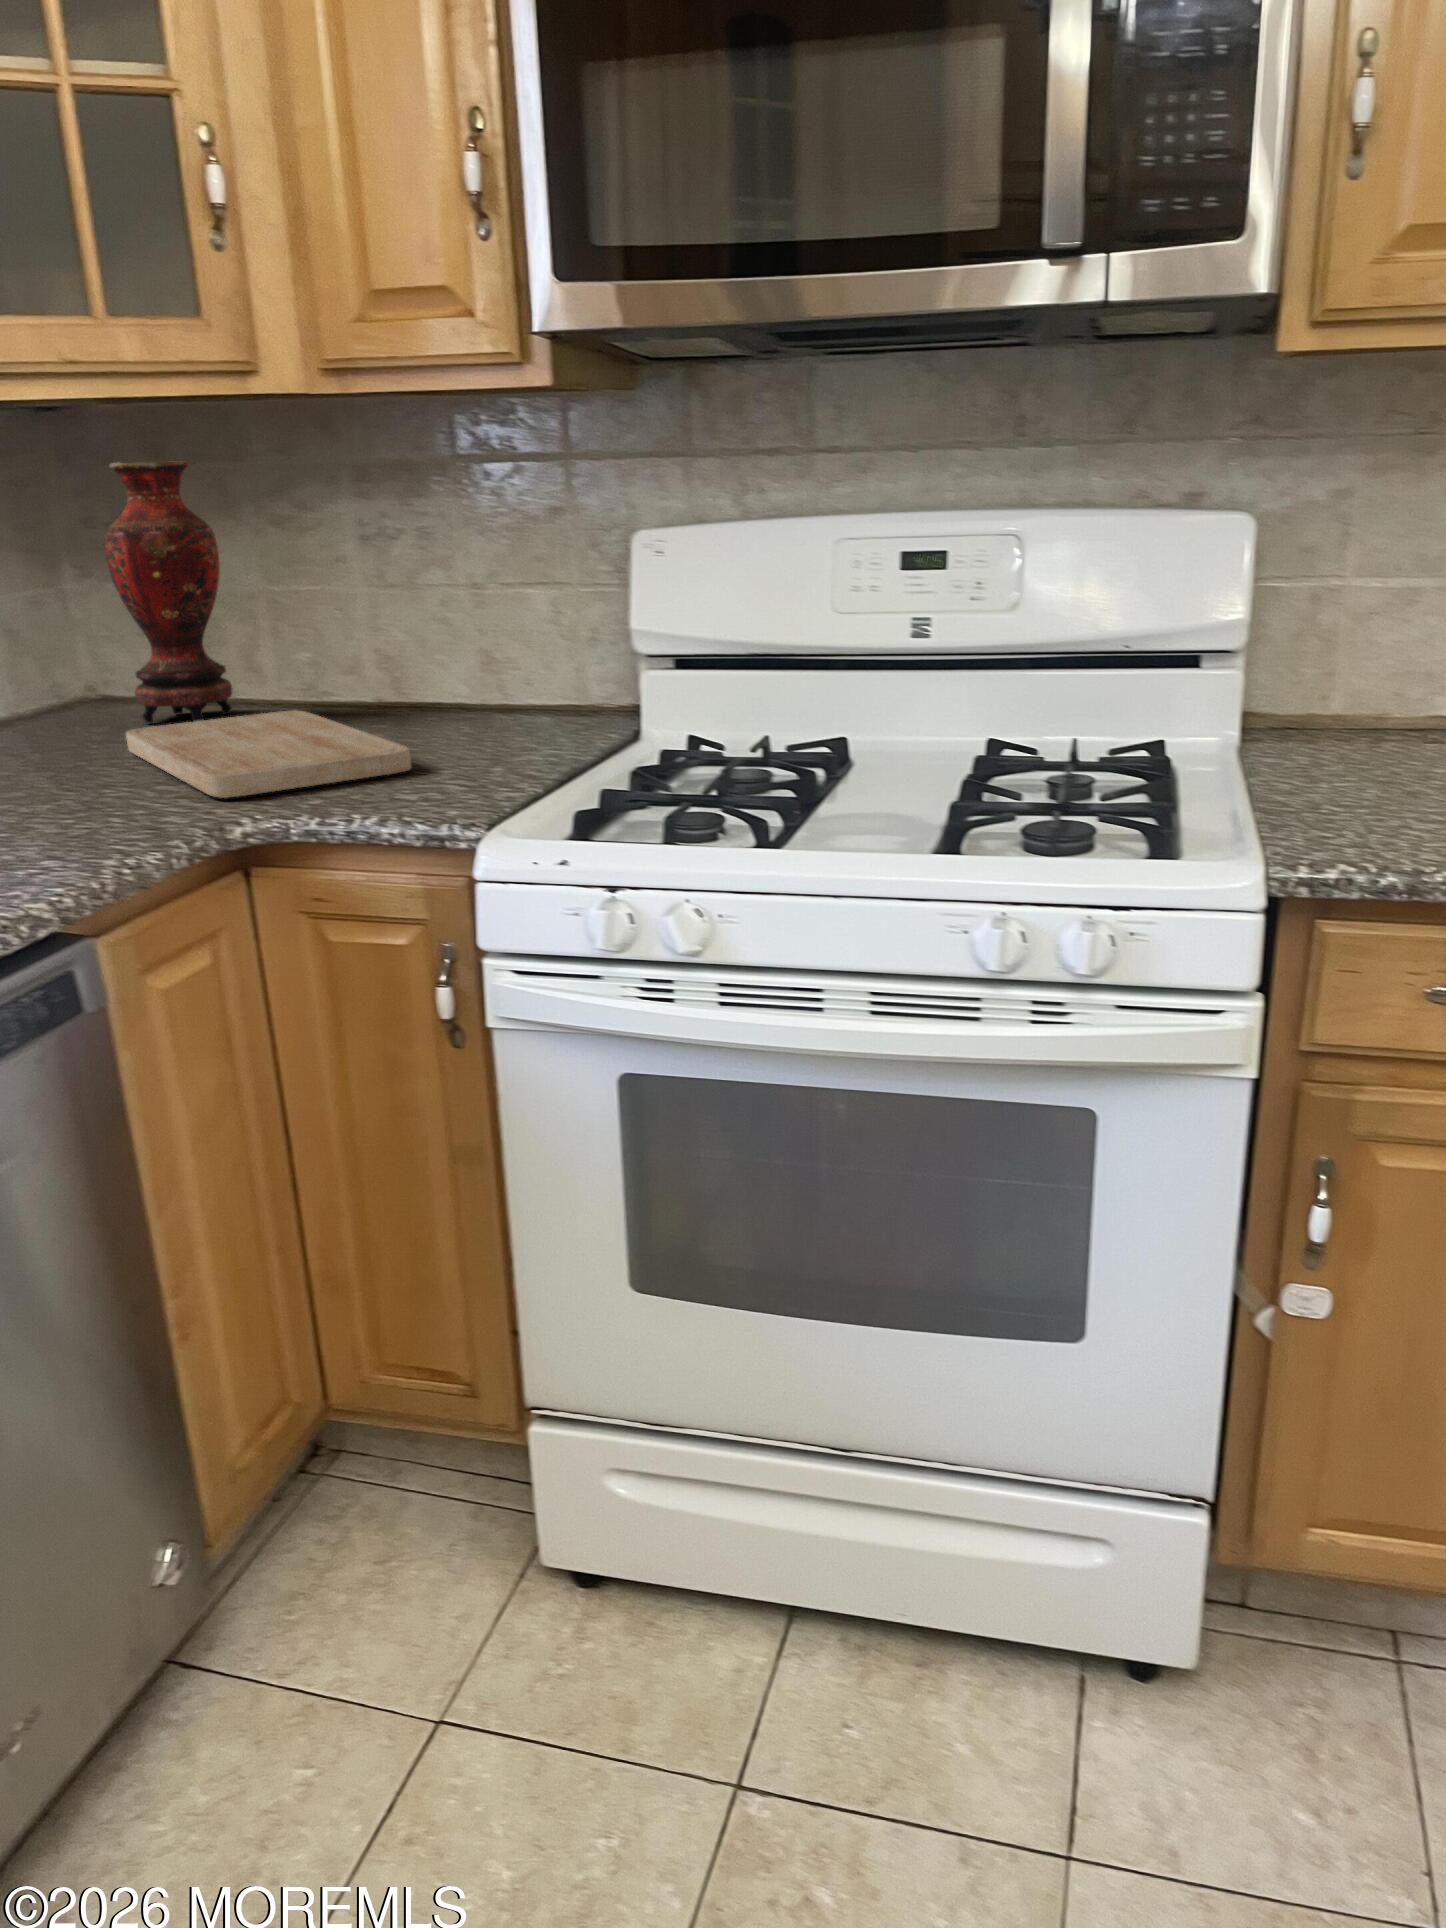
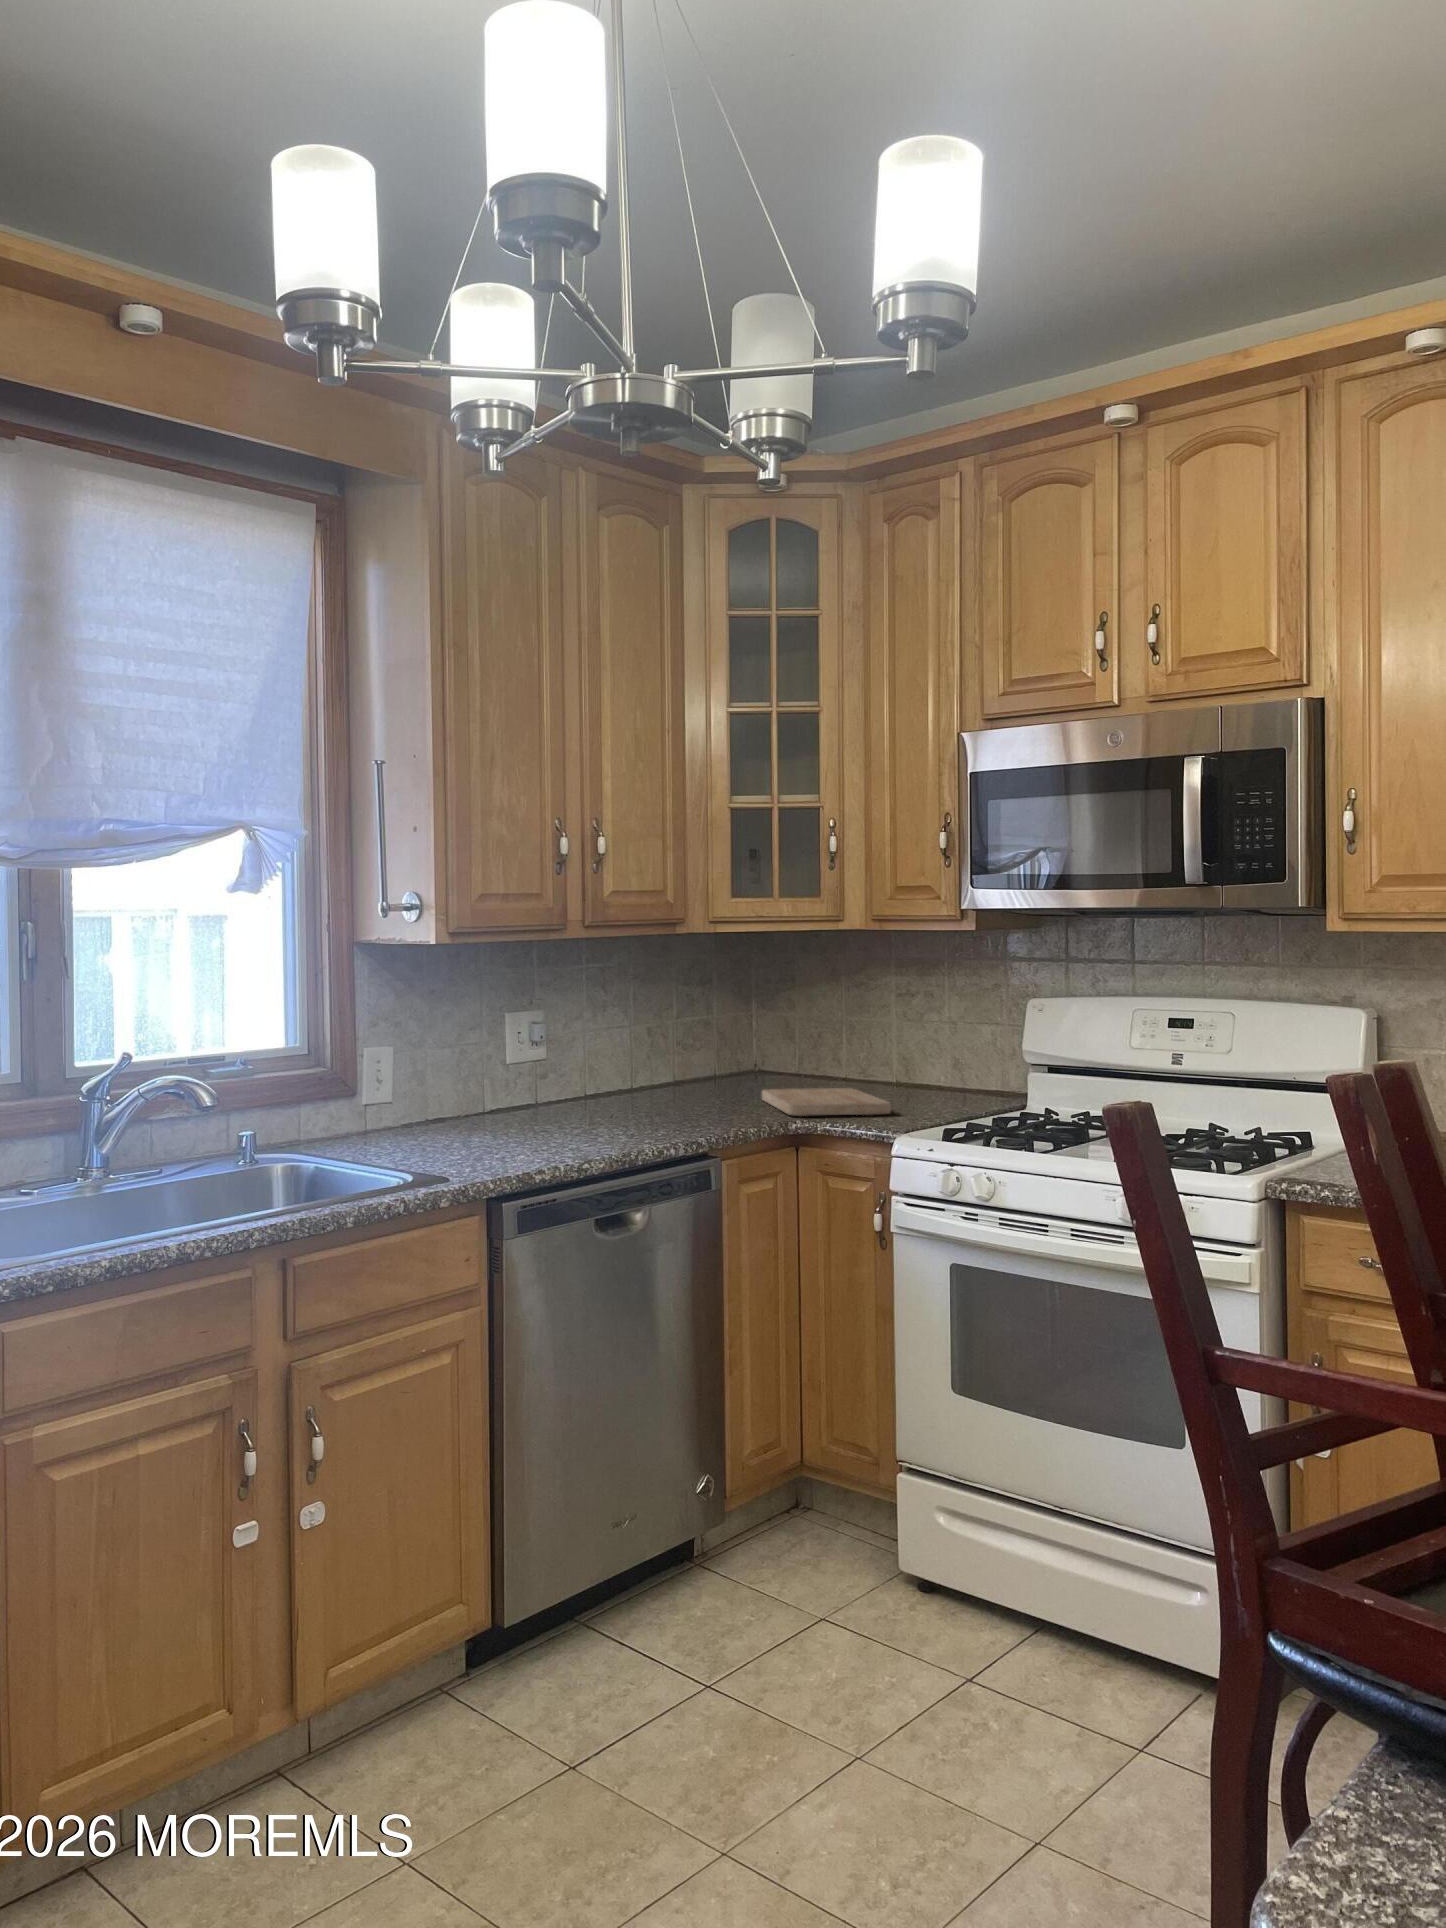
vase: present [105,462,232,723] -> none [771,961,826,1093]

